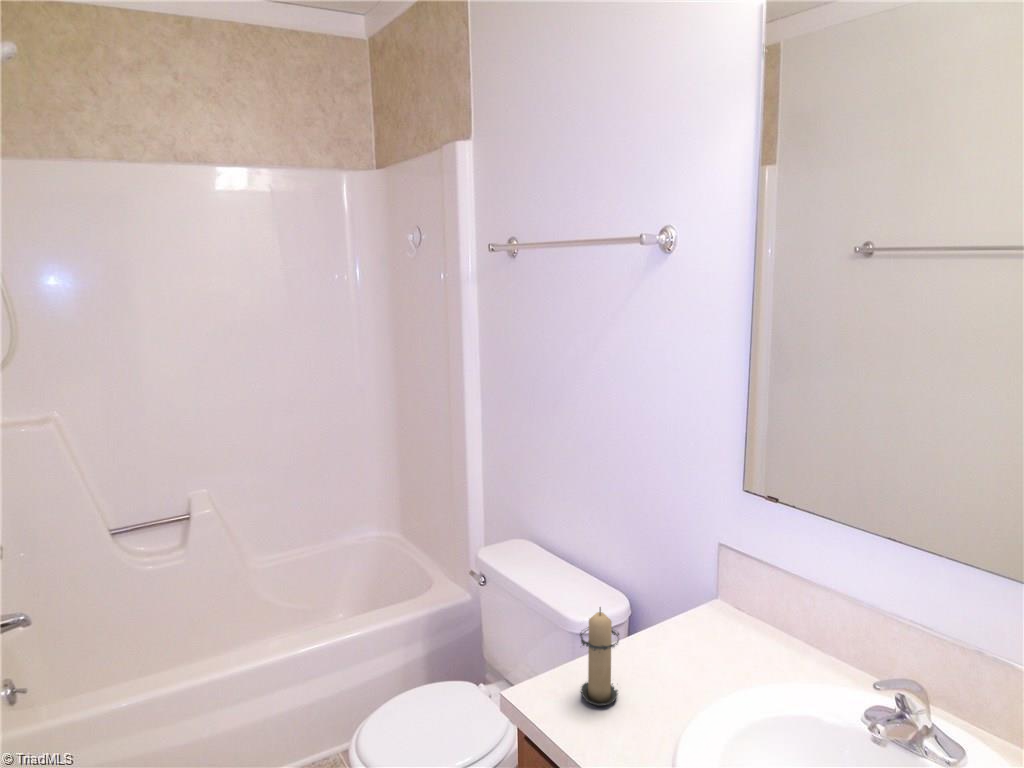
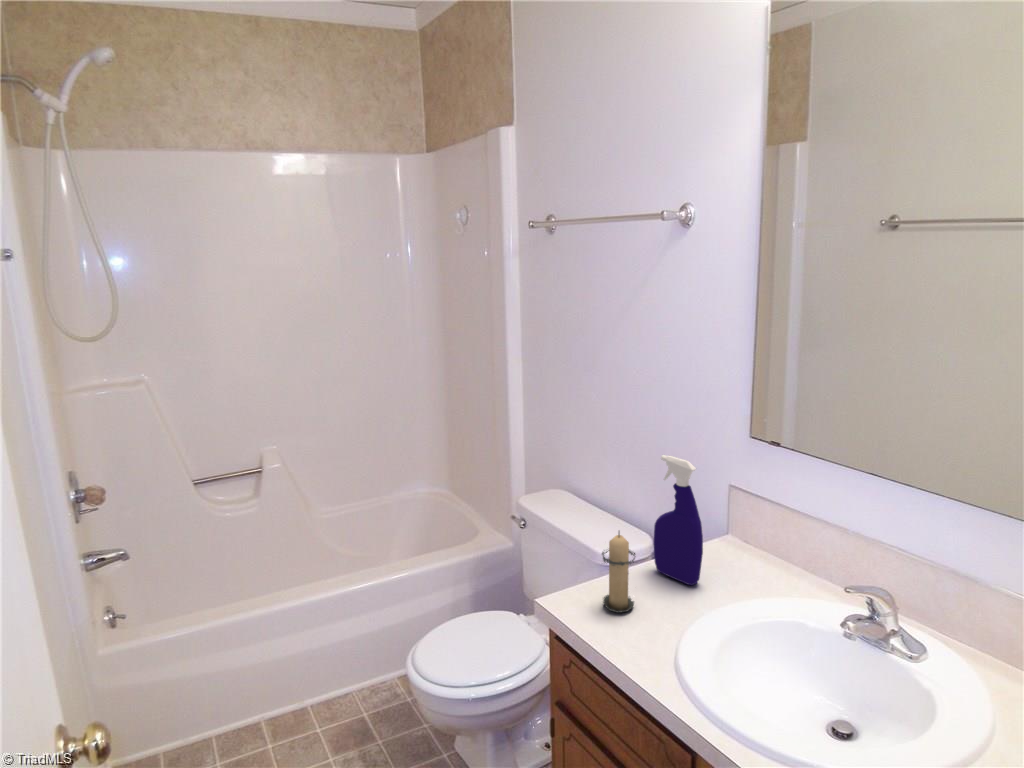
spray bottle: none [638,513,696,667] -> present [654,455,703,585]

